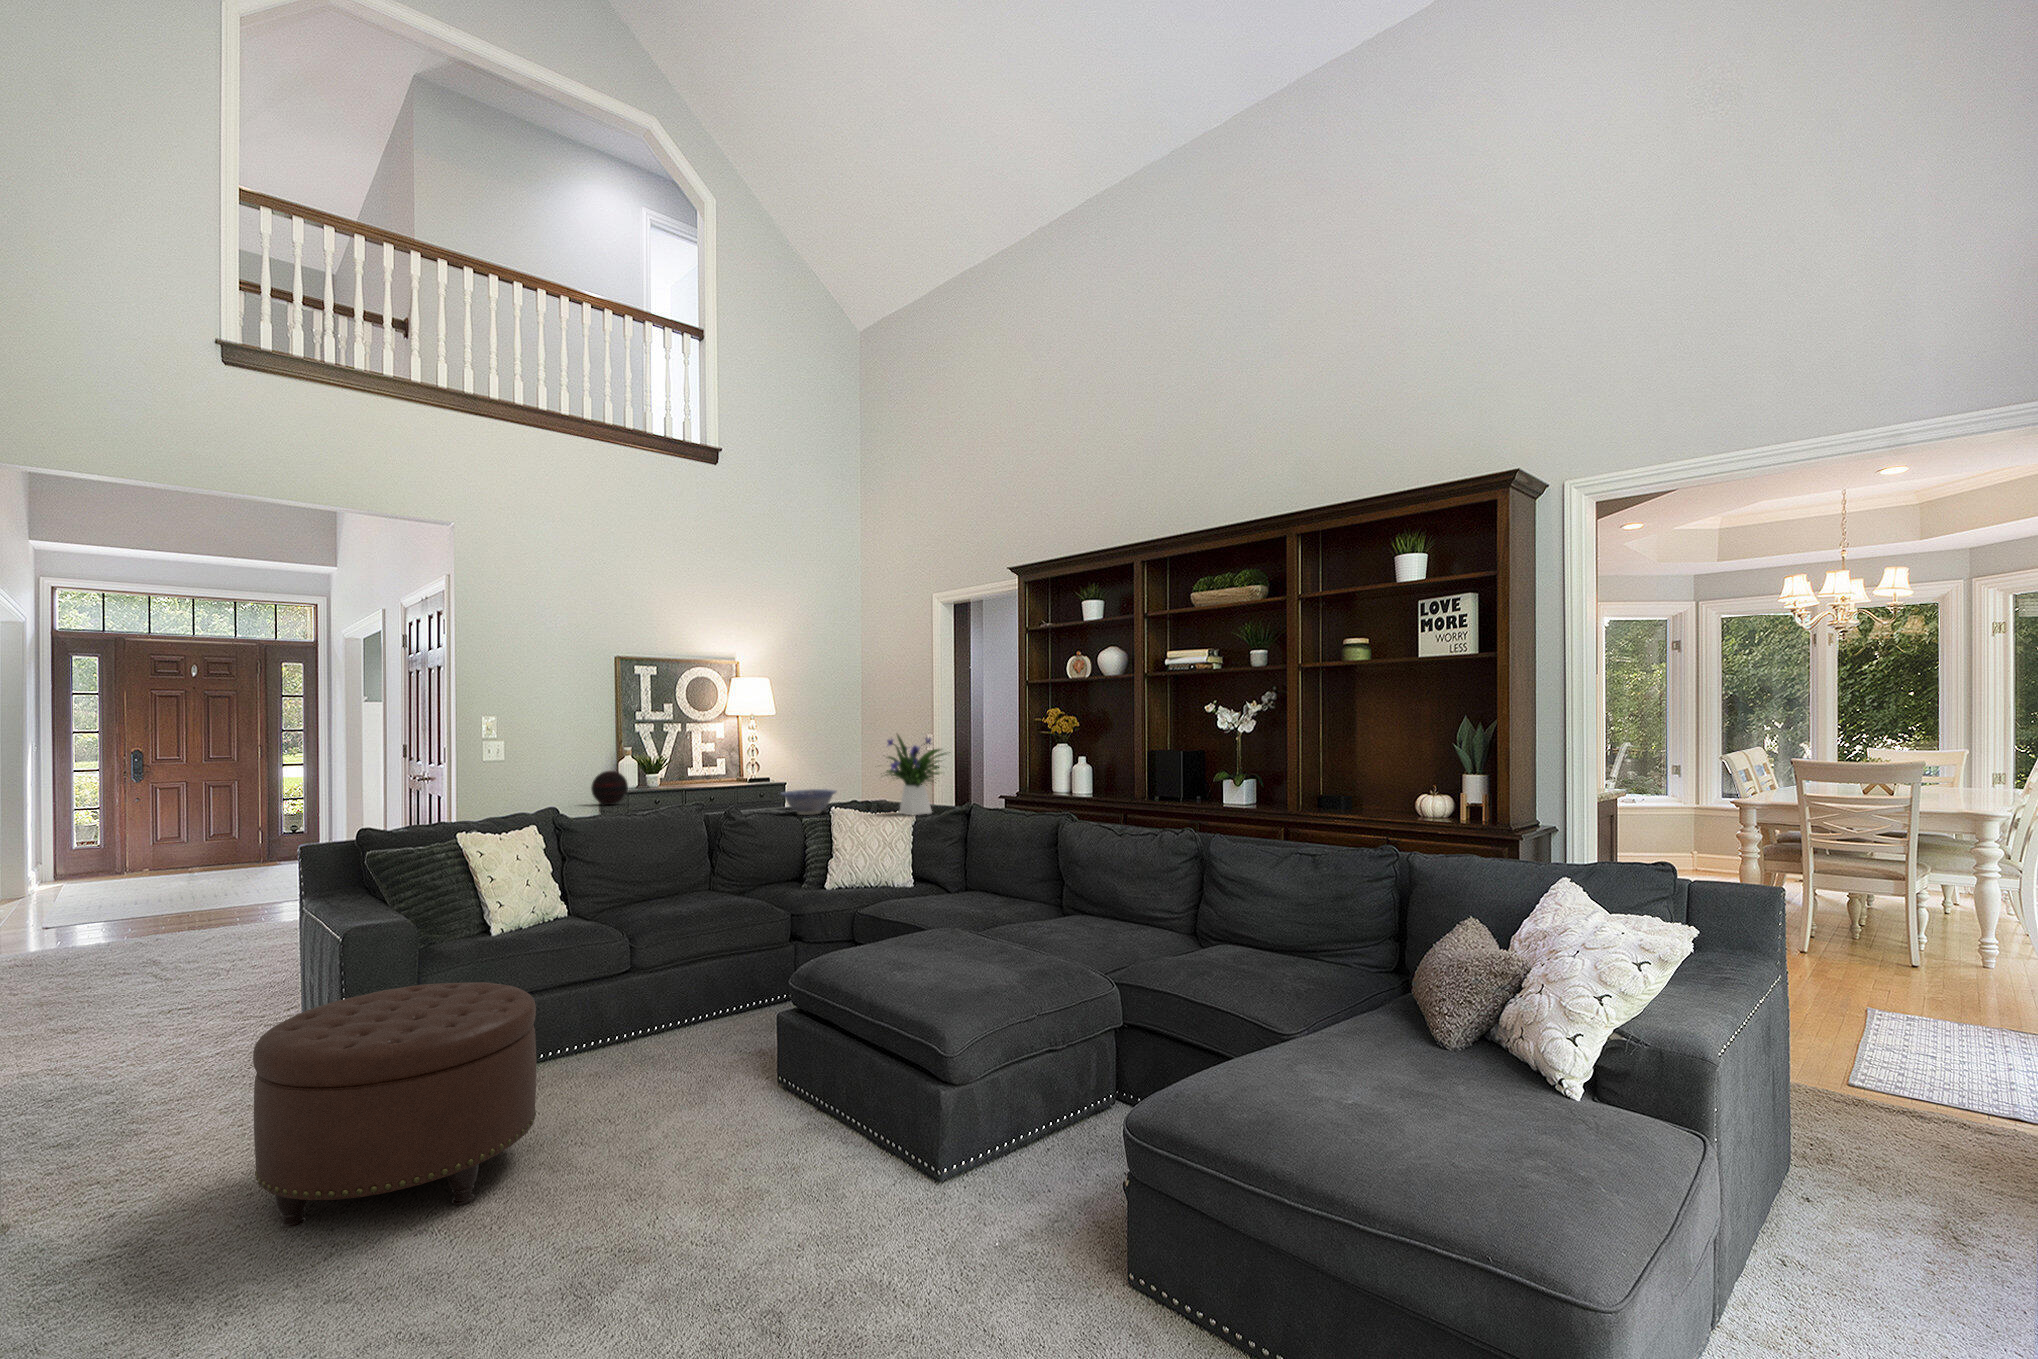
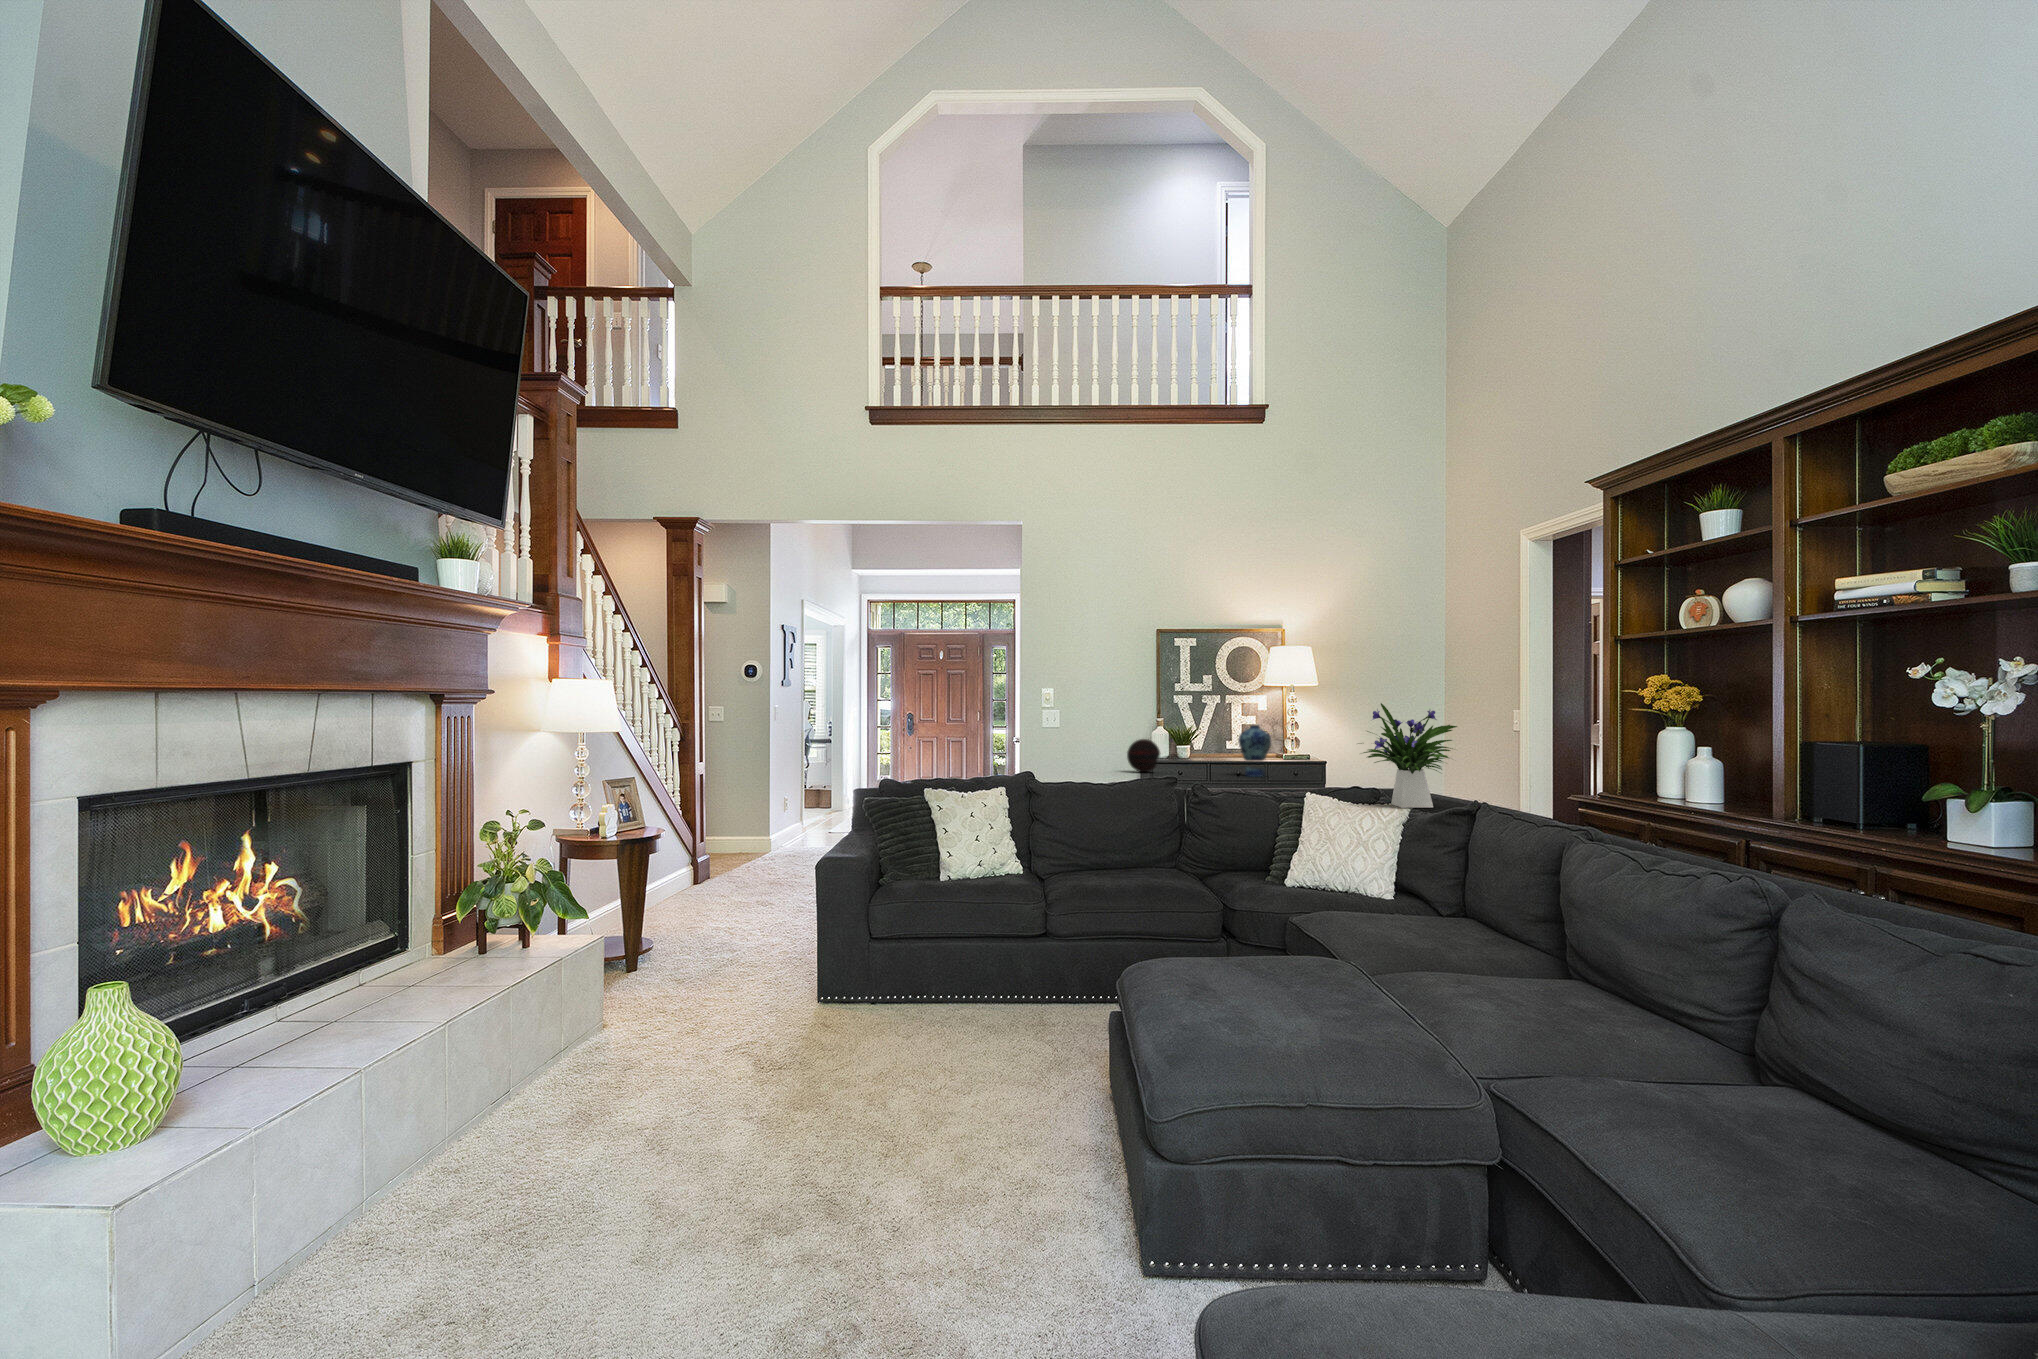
vase: none [707,752,739,801] -> present [1238,725,1271,777]
decorative bowl: present [781,789,836,815] -> none [1258,768,1325,796]
ottoman: present [253,982,536,1228] -> none [628,912,856,1129]

